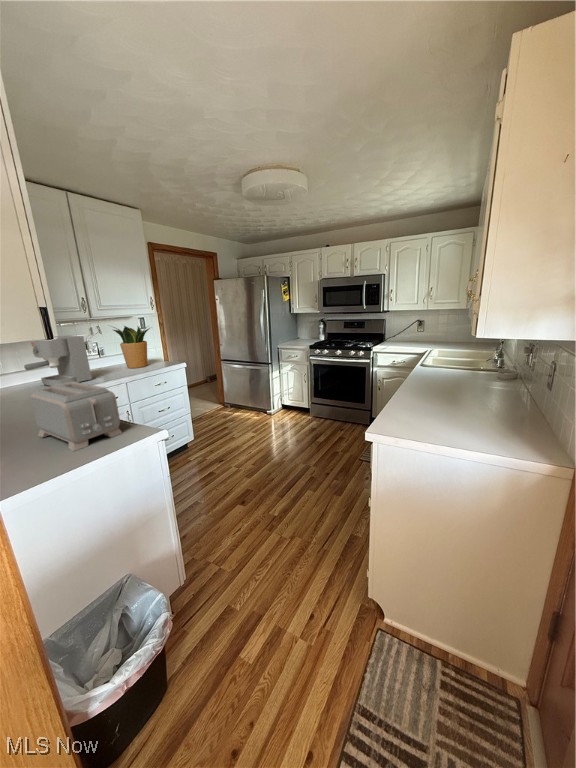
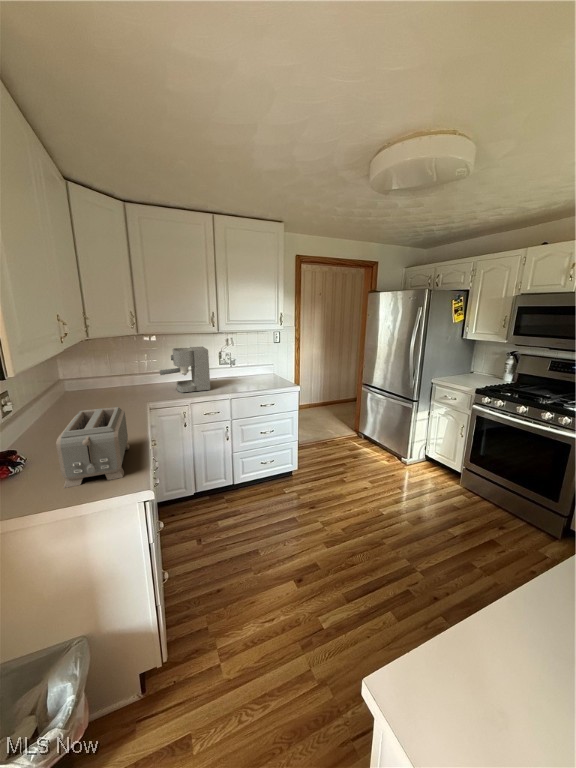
potted plant: present [113,326,150,368] -> none [241,339,277,383]

